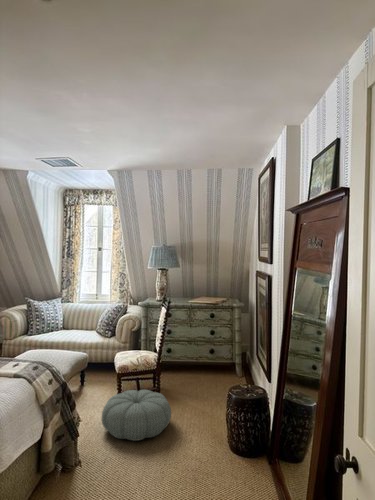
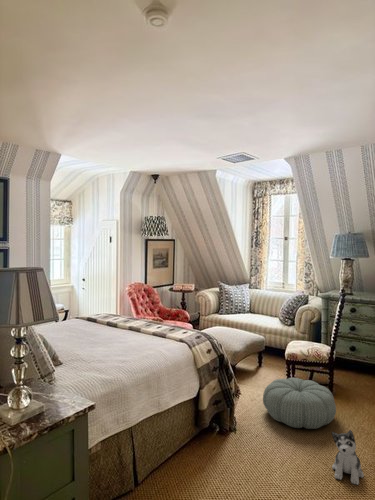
plush toy: none [181,428,207,478] -> present [332,430,364,485]

